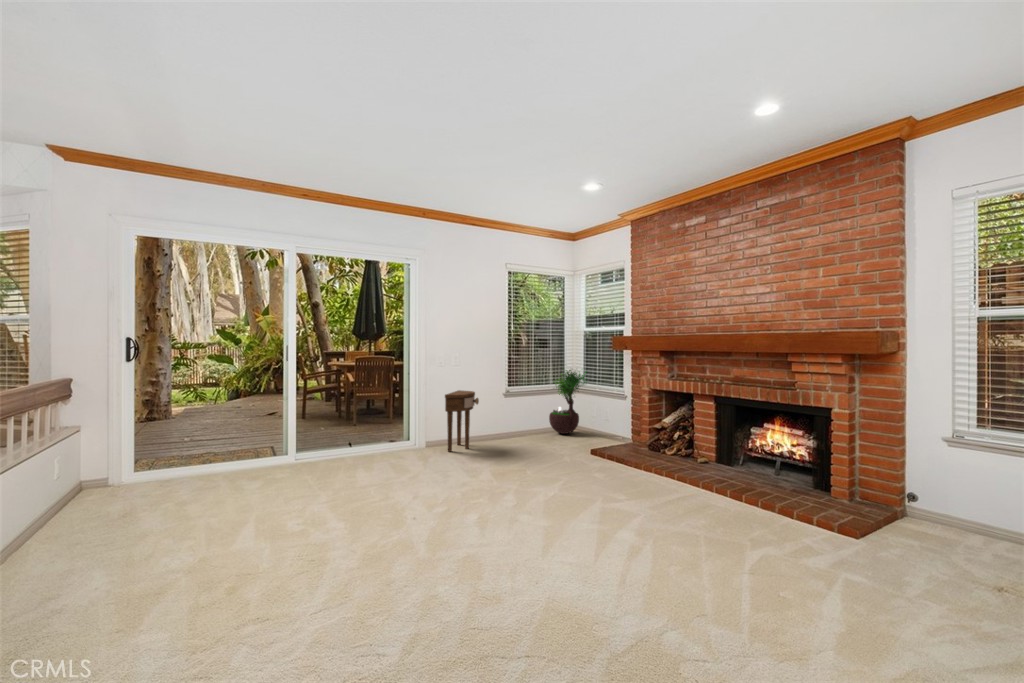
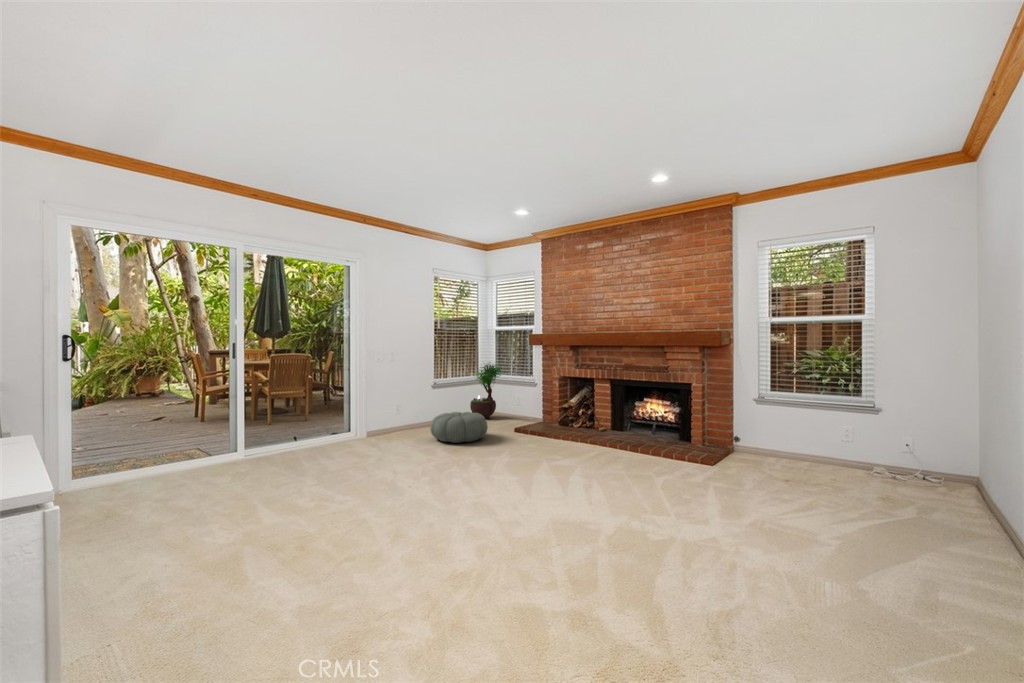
side table: present [445,390,479,452] -> none [390,384,418,438]
pouf: none [485,426,551,464] -> present [431,412,488,443]

